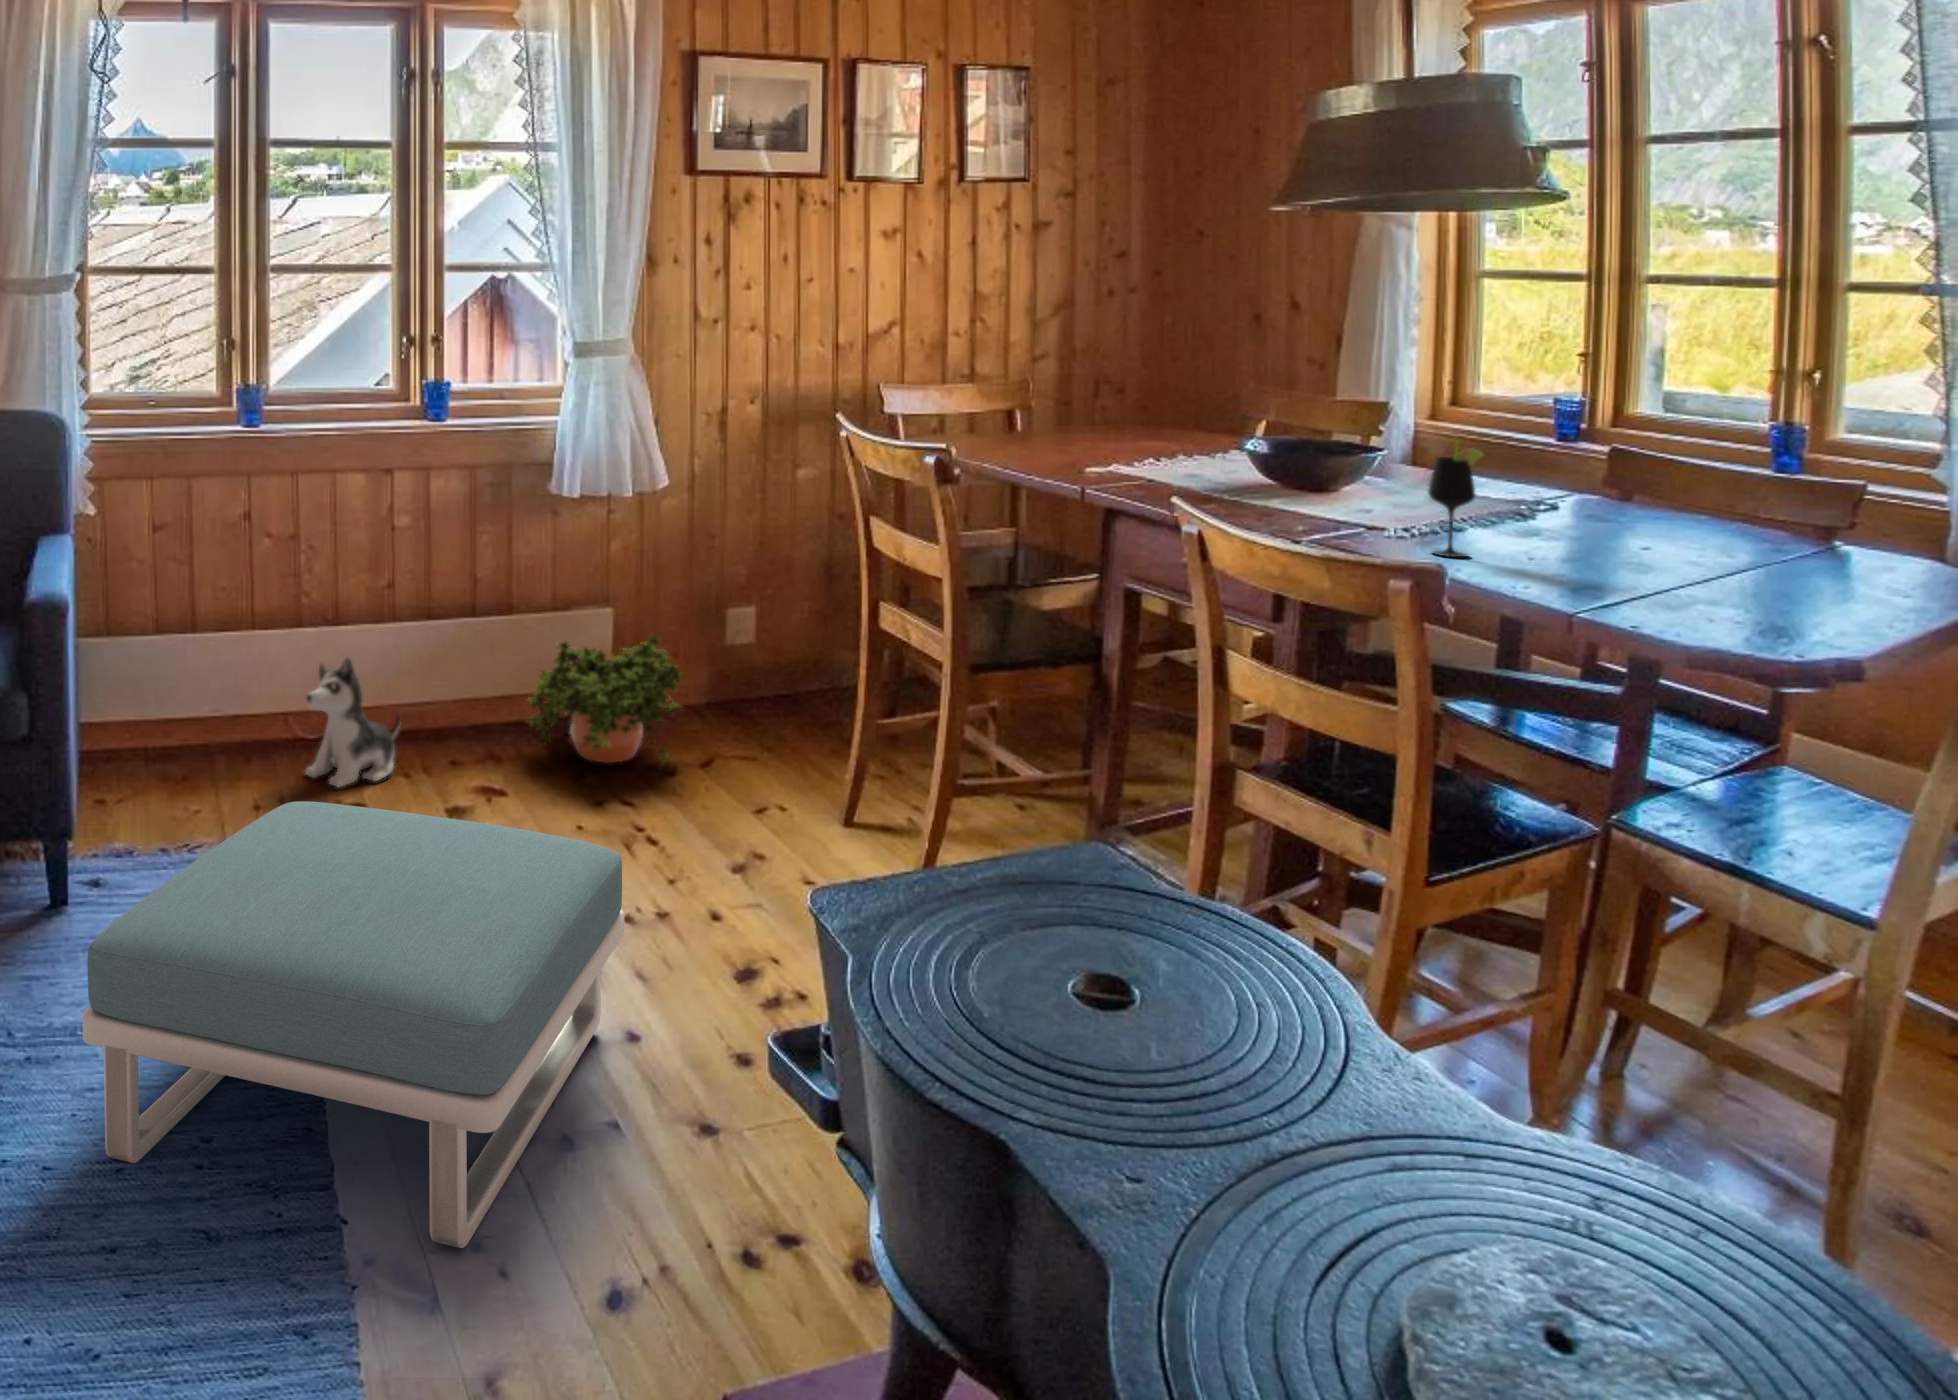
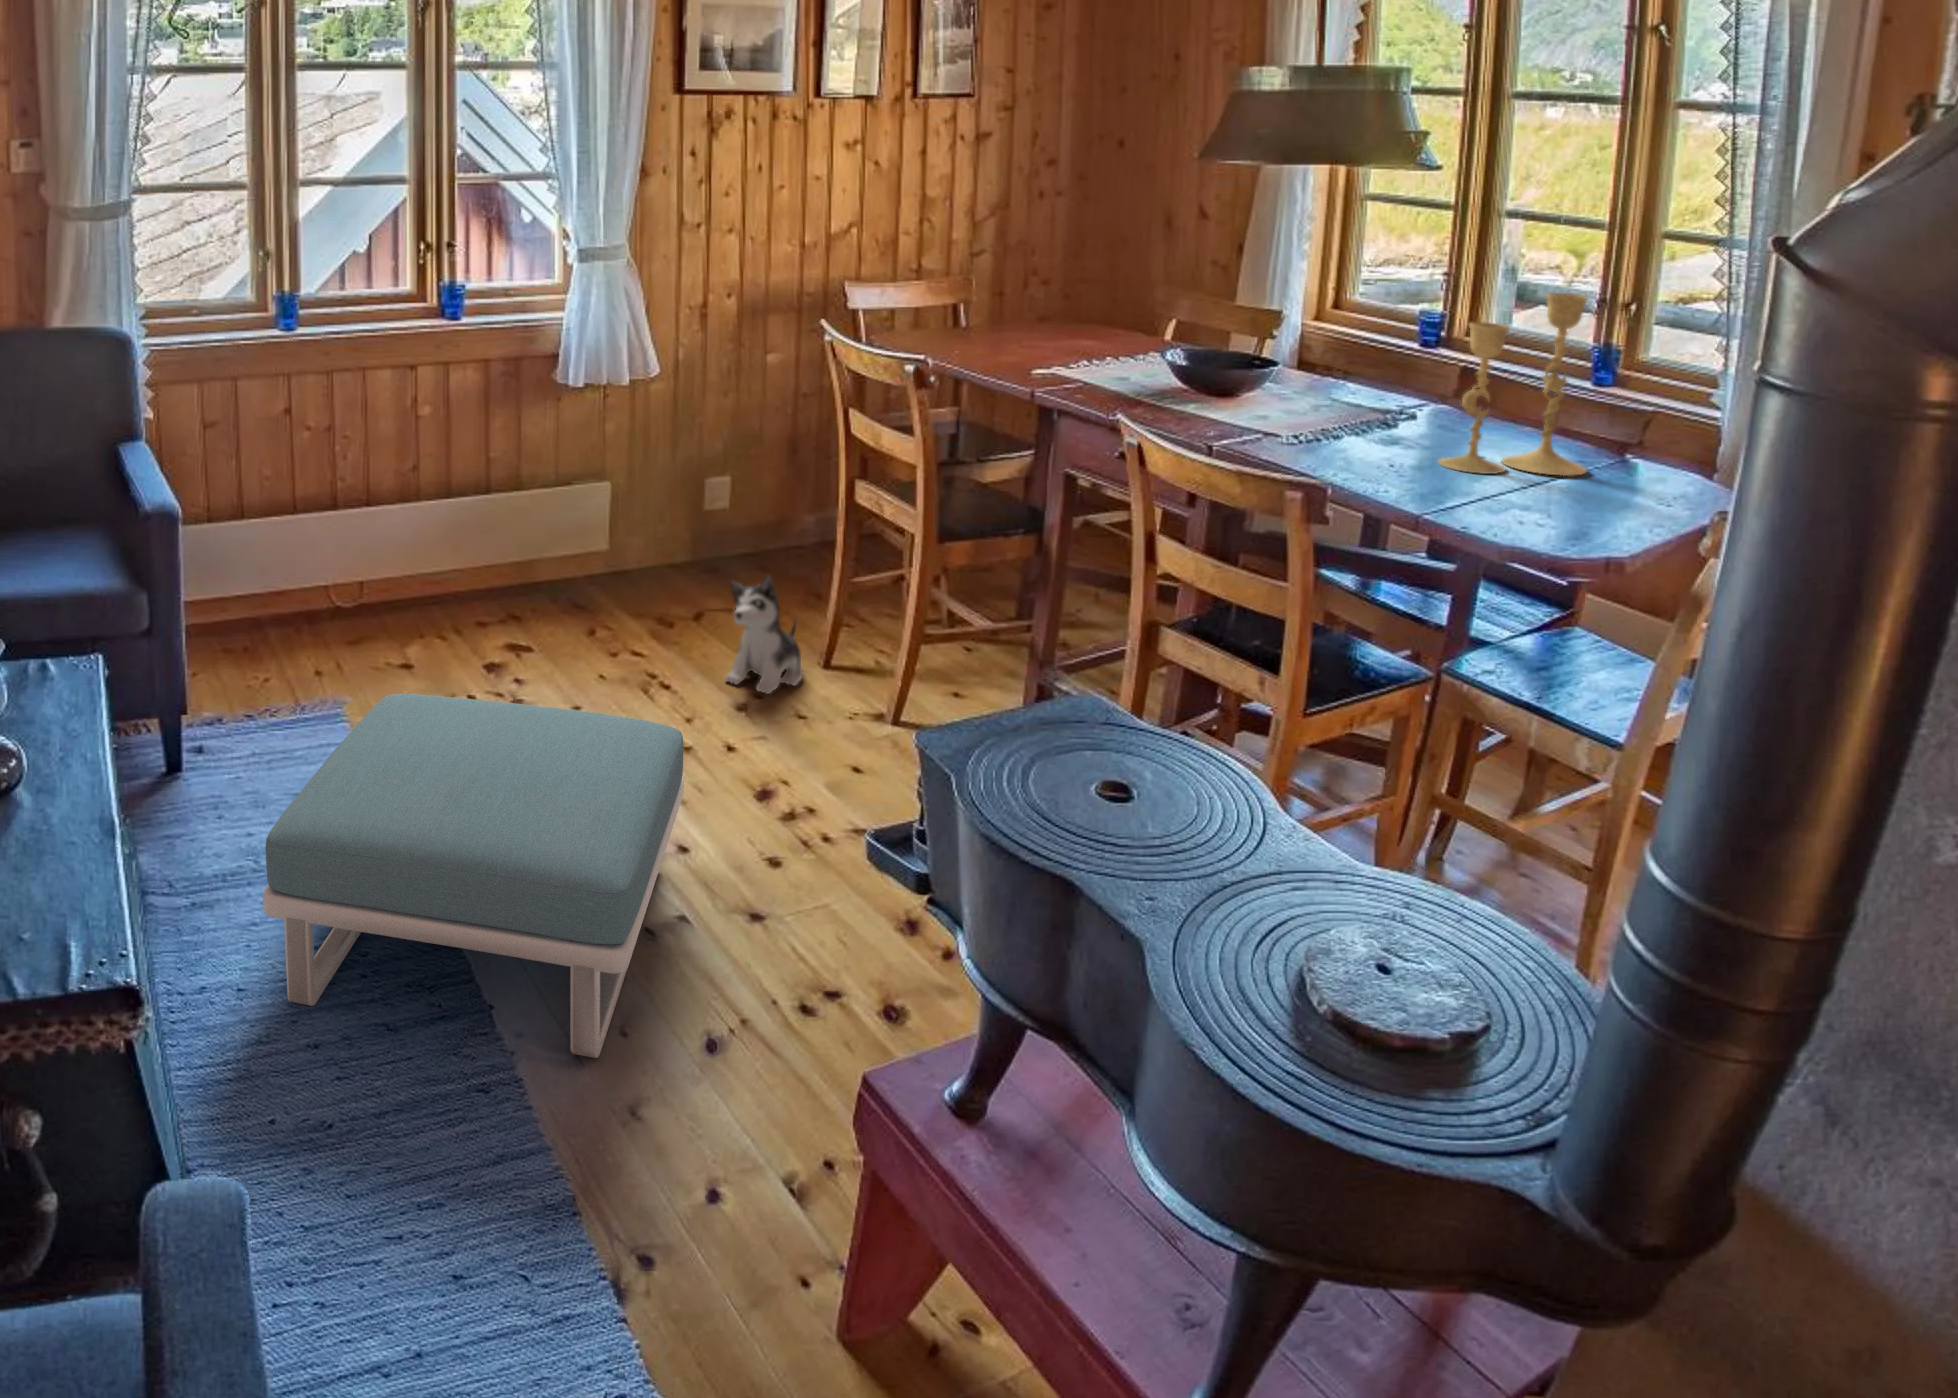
candlestick: none [1561,349,1756,573] -> present [1438,293,1588,476]
wine glass: present [1429,439,1483,557] -> none [1336,370,1387,466]
potted plant: present [526,635,681,765] -> none [539,509,679,629]
plush toy: present [305,657,401,787] -> present [725,576,803,694]

